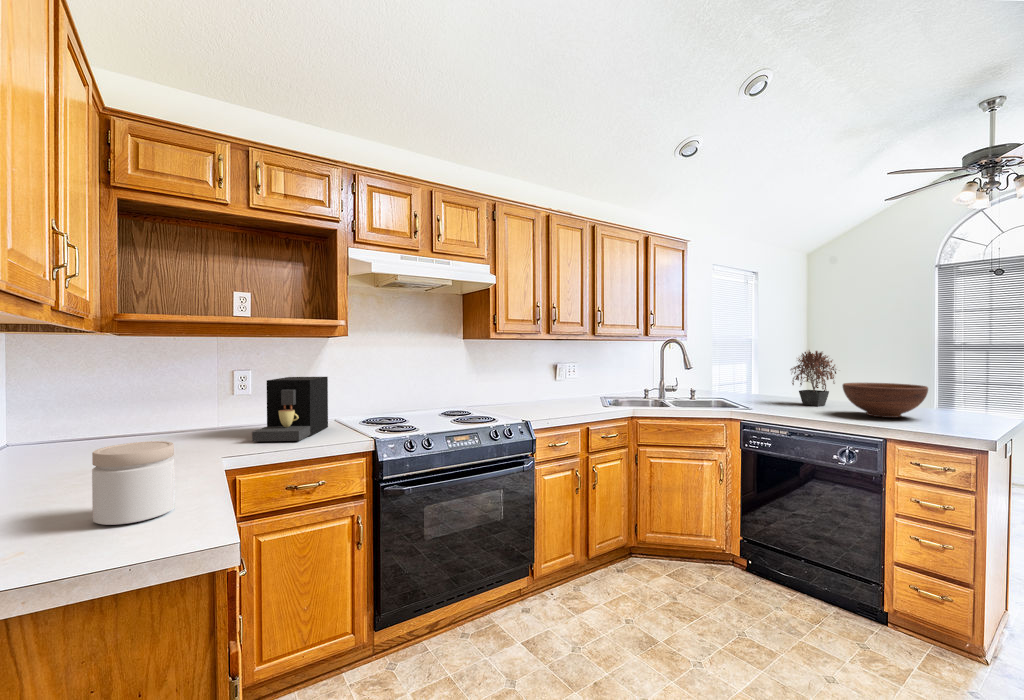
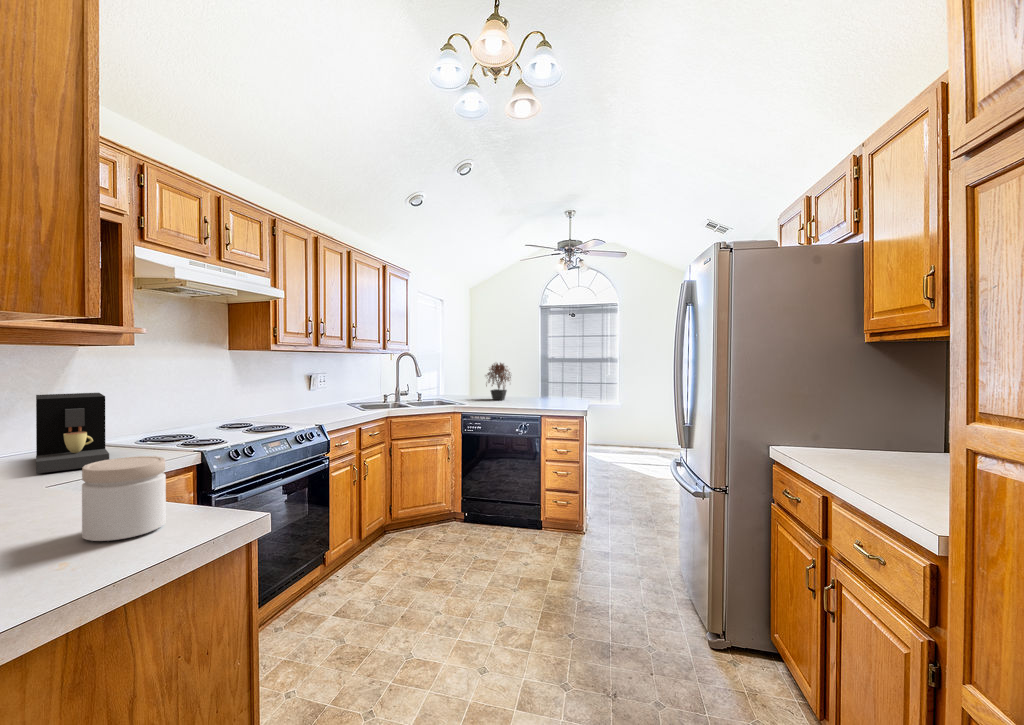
fruit bowl: present [842,383,928,418] -> none [521,383,562,404]

